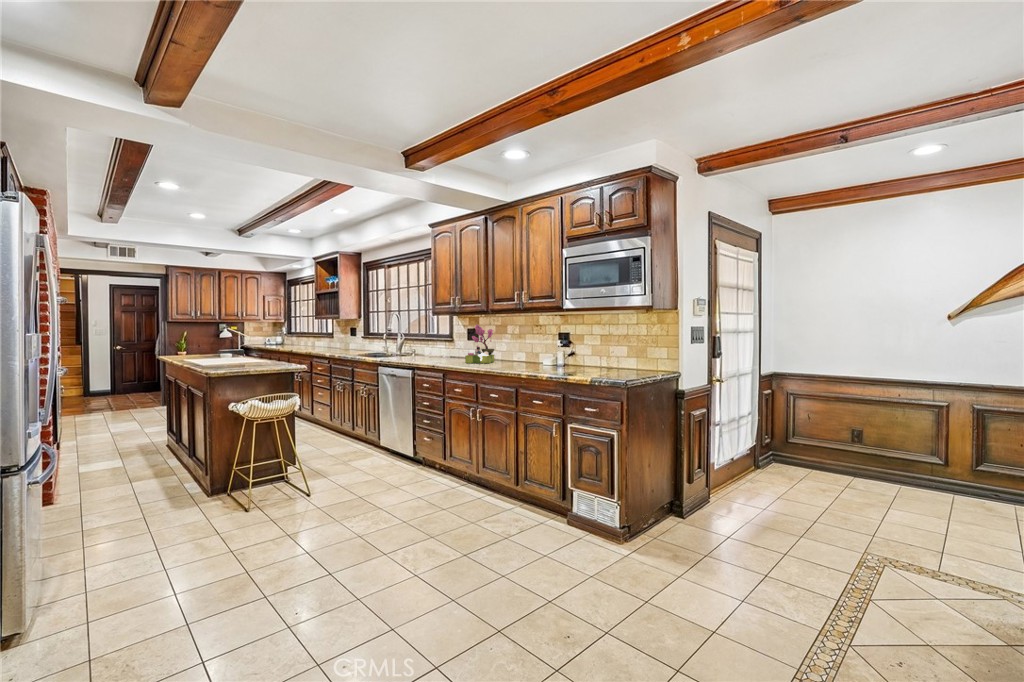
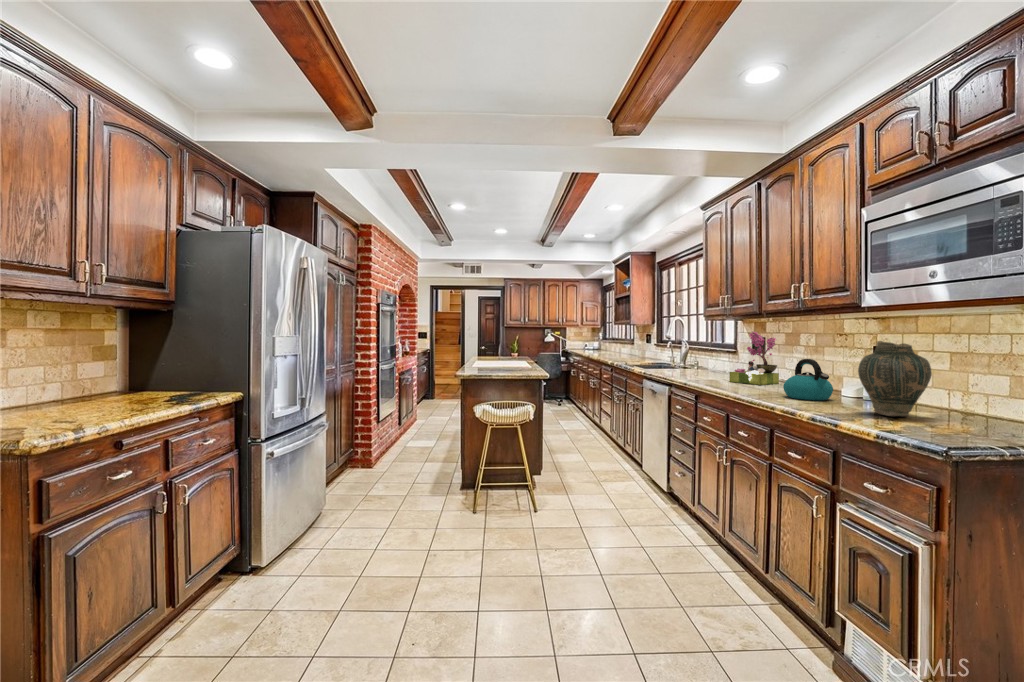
vase: none [572,328,606,373] -> present [858,341,932,416]
kettle: none [519,342,548,369] -> present [783,359,833,400]

